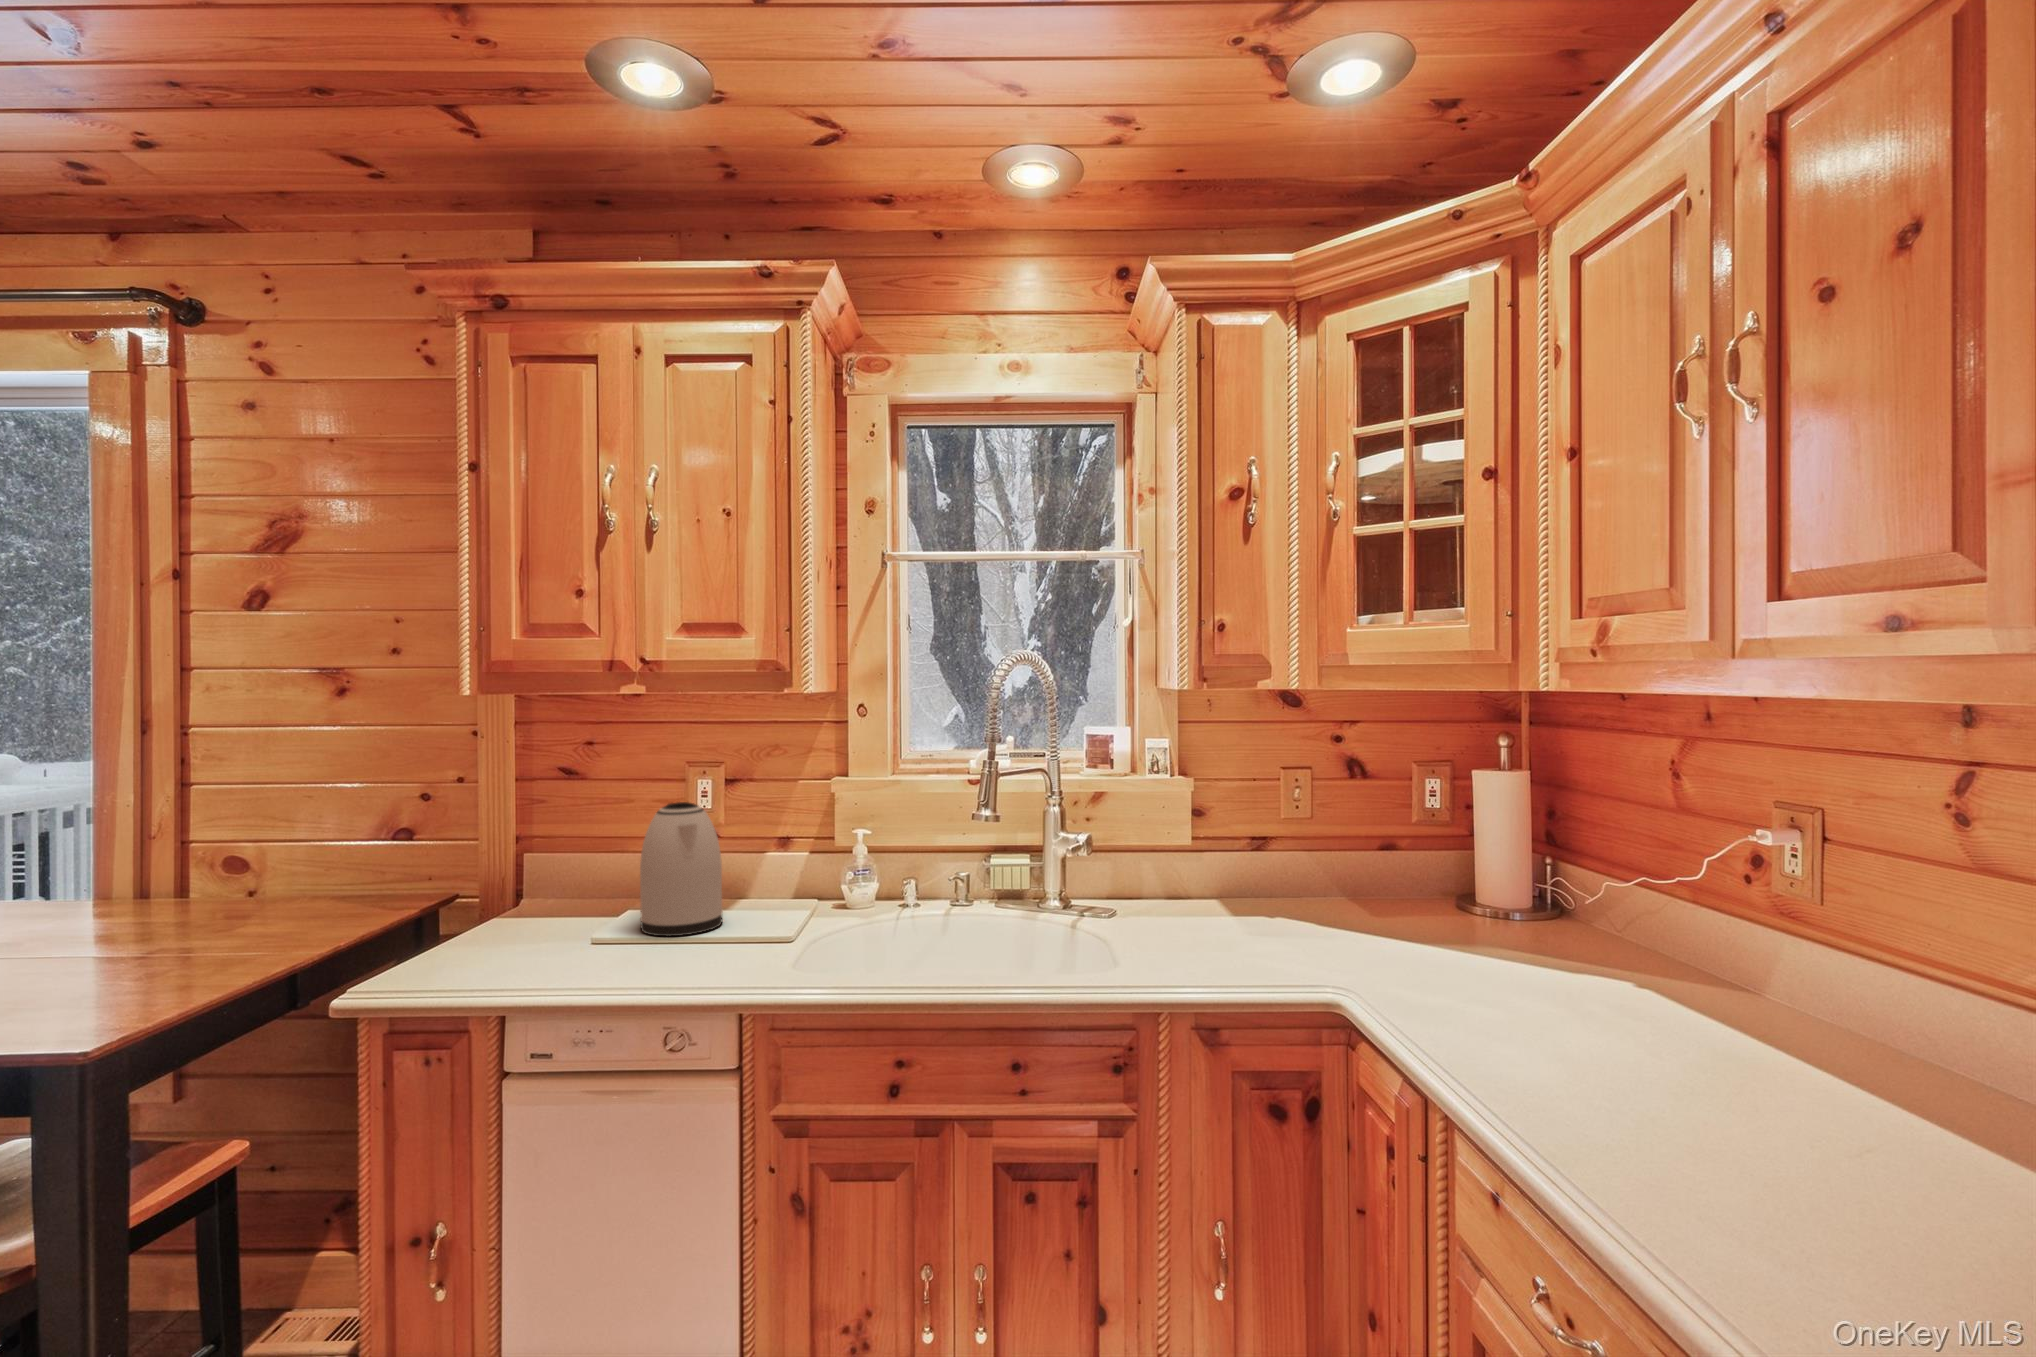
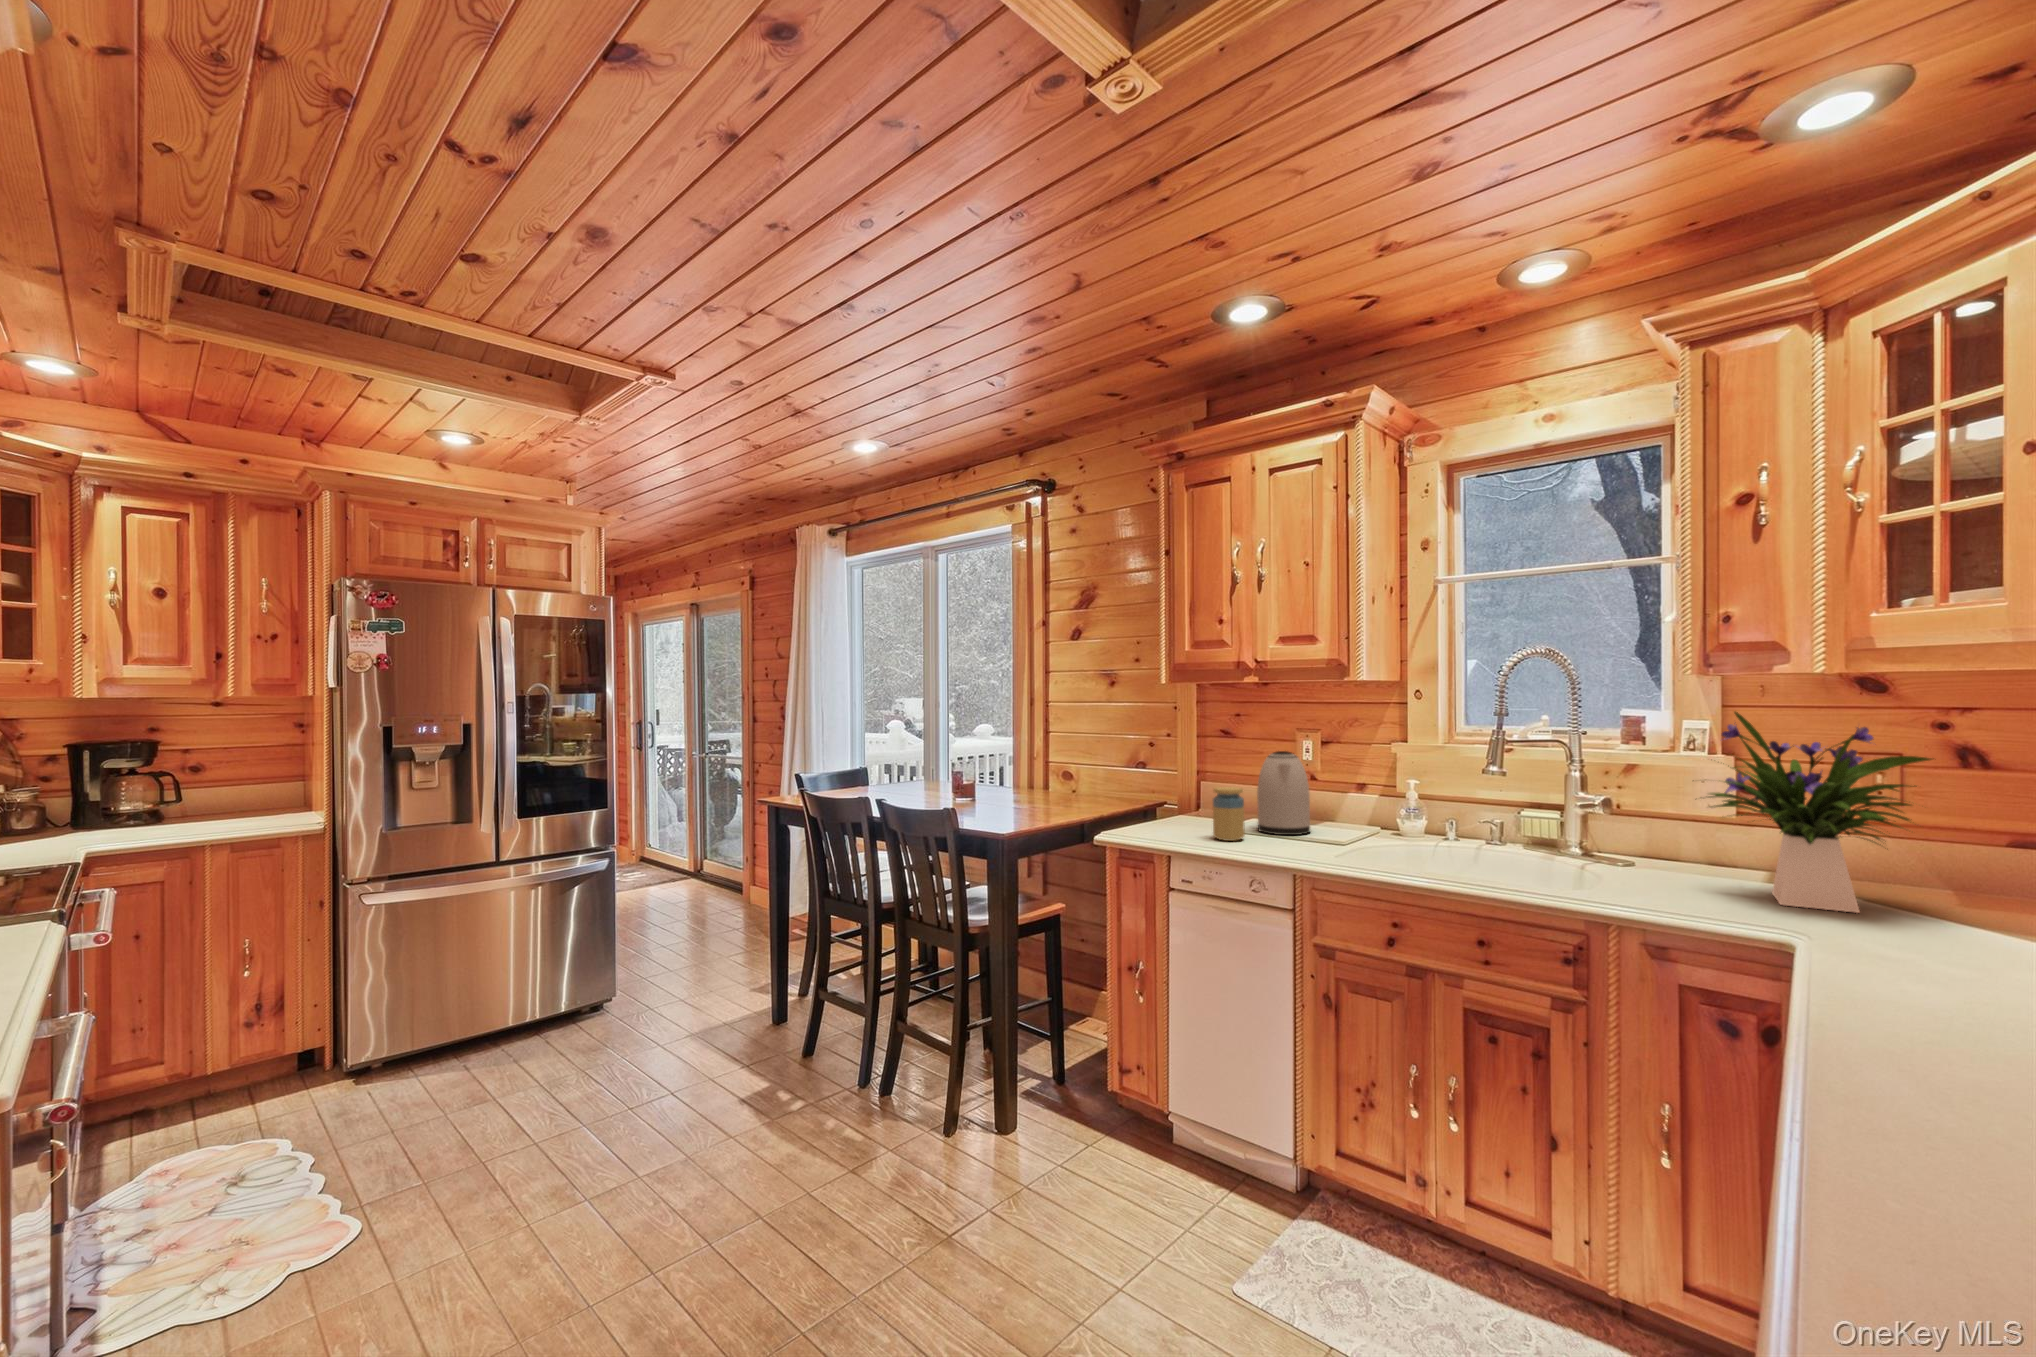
flower arrangement: none [1188,731,1387,944] -> present [1708,712,1932,913]
jar: none [579,872,633,967] -> present [1213,787,1245,841]

